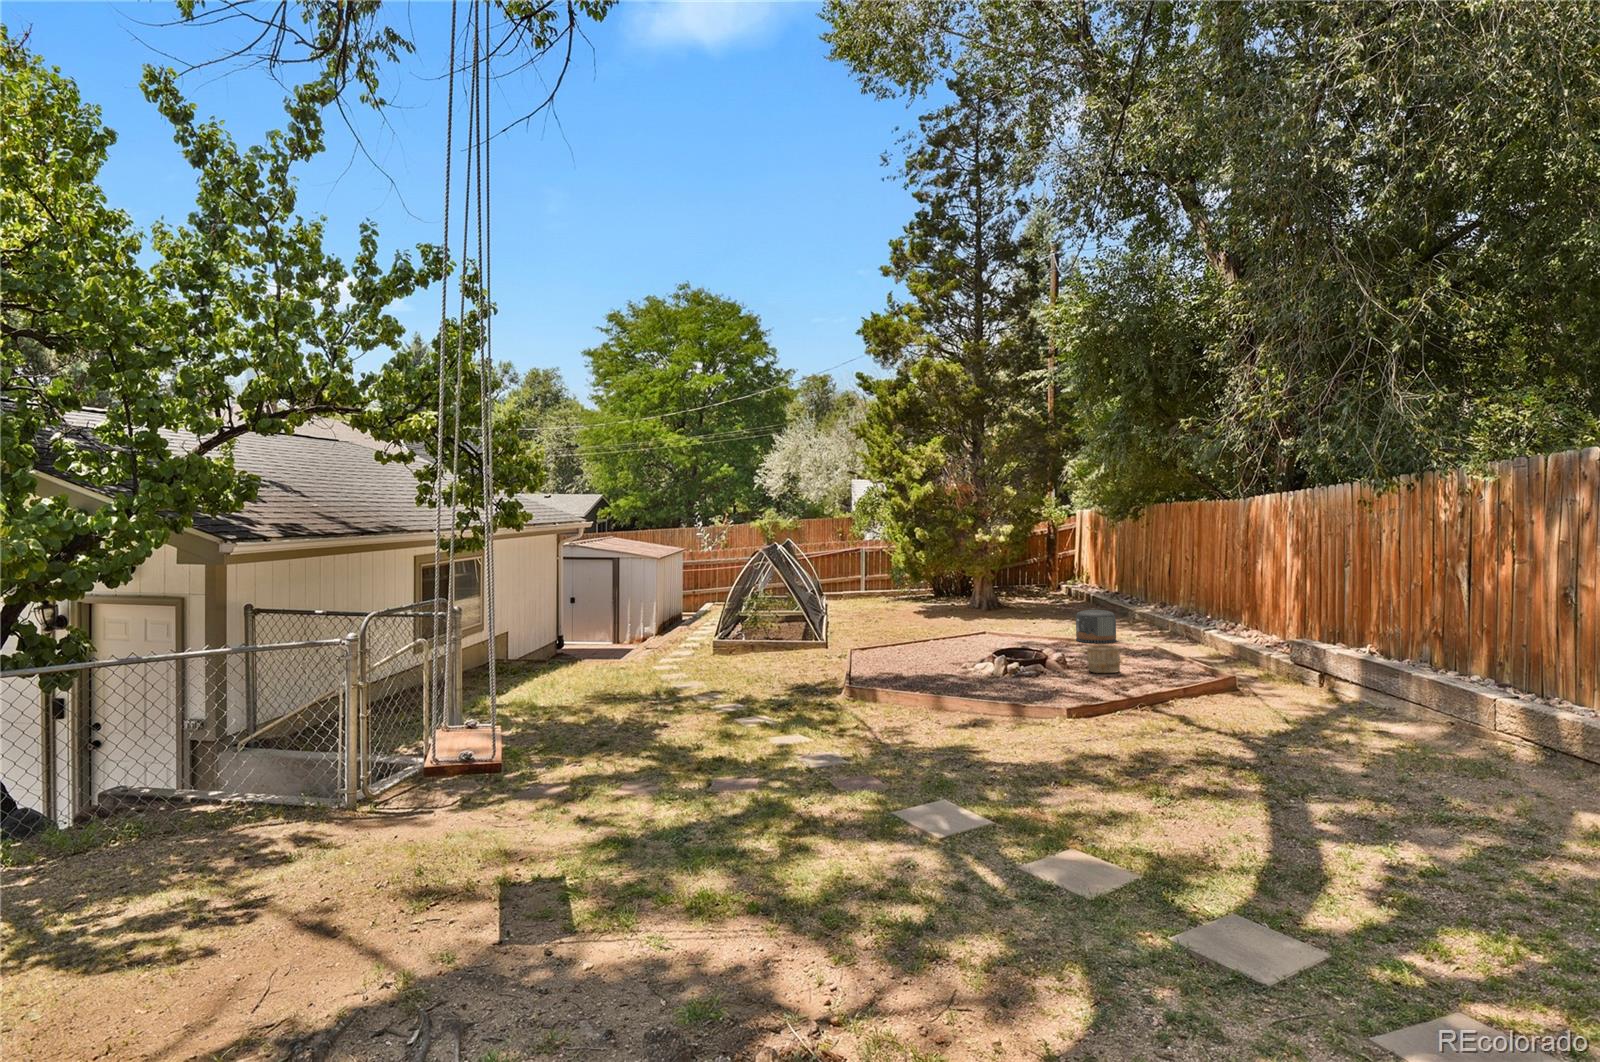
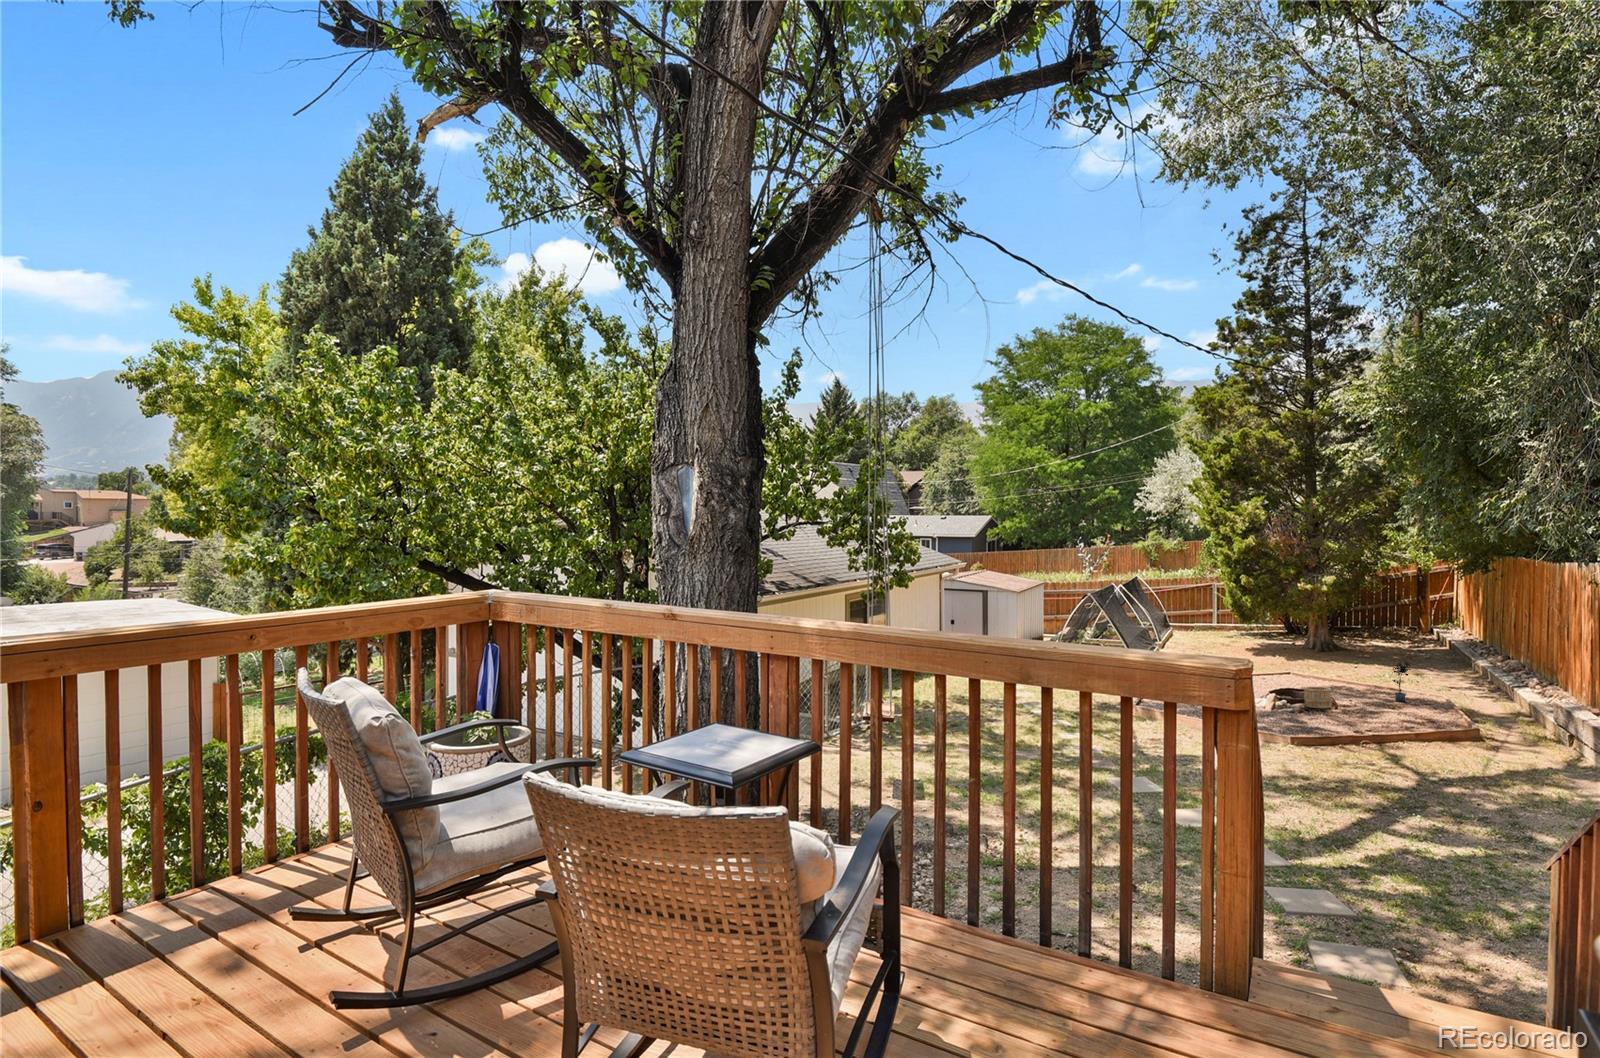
potted plant: none [1155,604,1181,656] -> present [1393,660,1410,701]
pouf: present [1076,610,1116,643] -> none [1345,659,1382,688]

